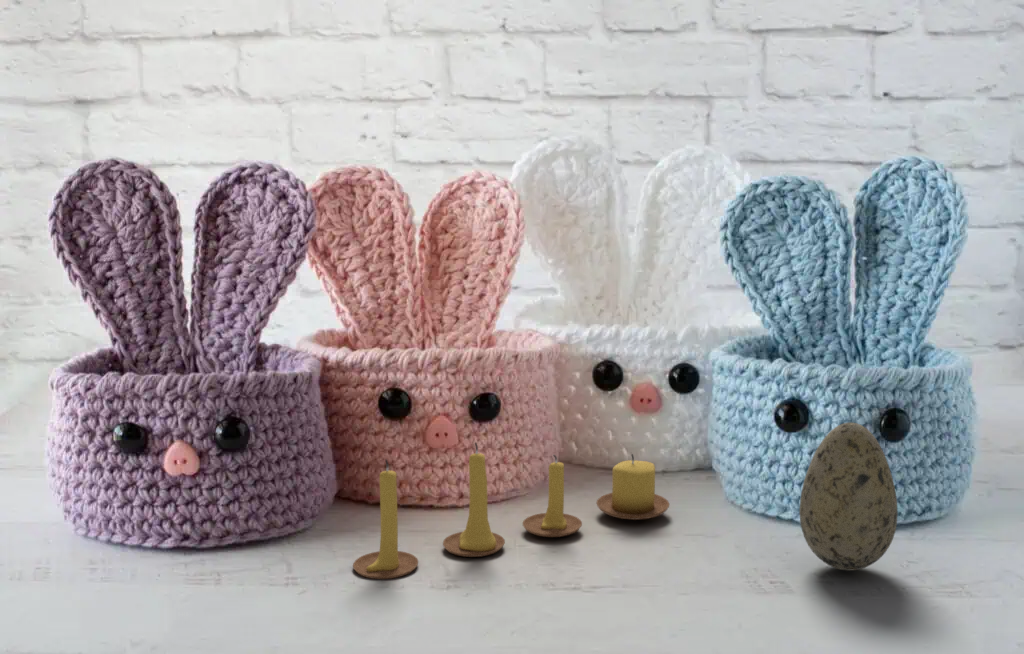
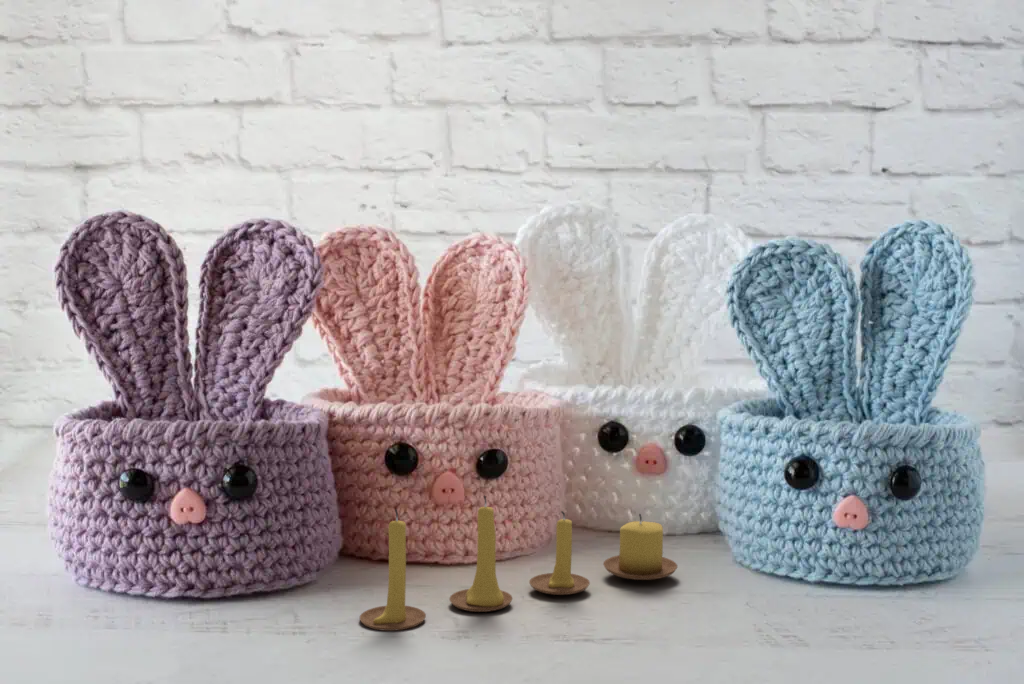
decorative egg: present [800,423,898,570] -> none [810,474,908,625]

